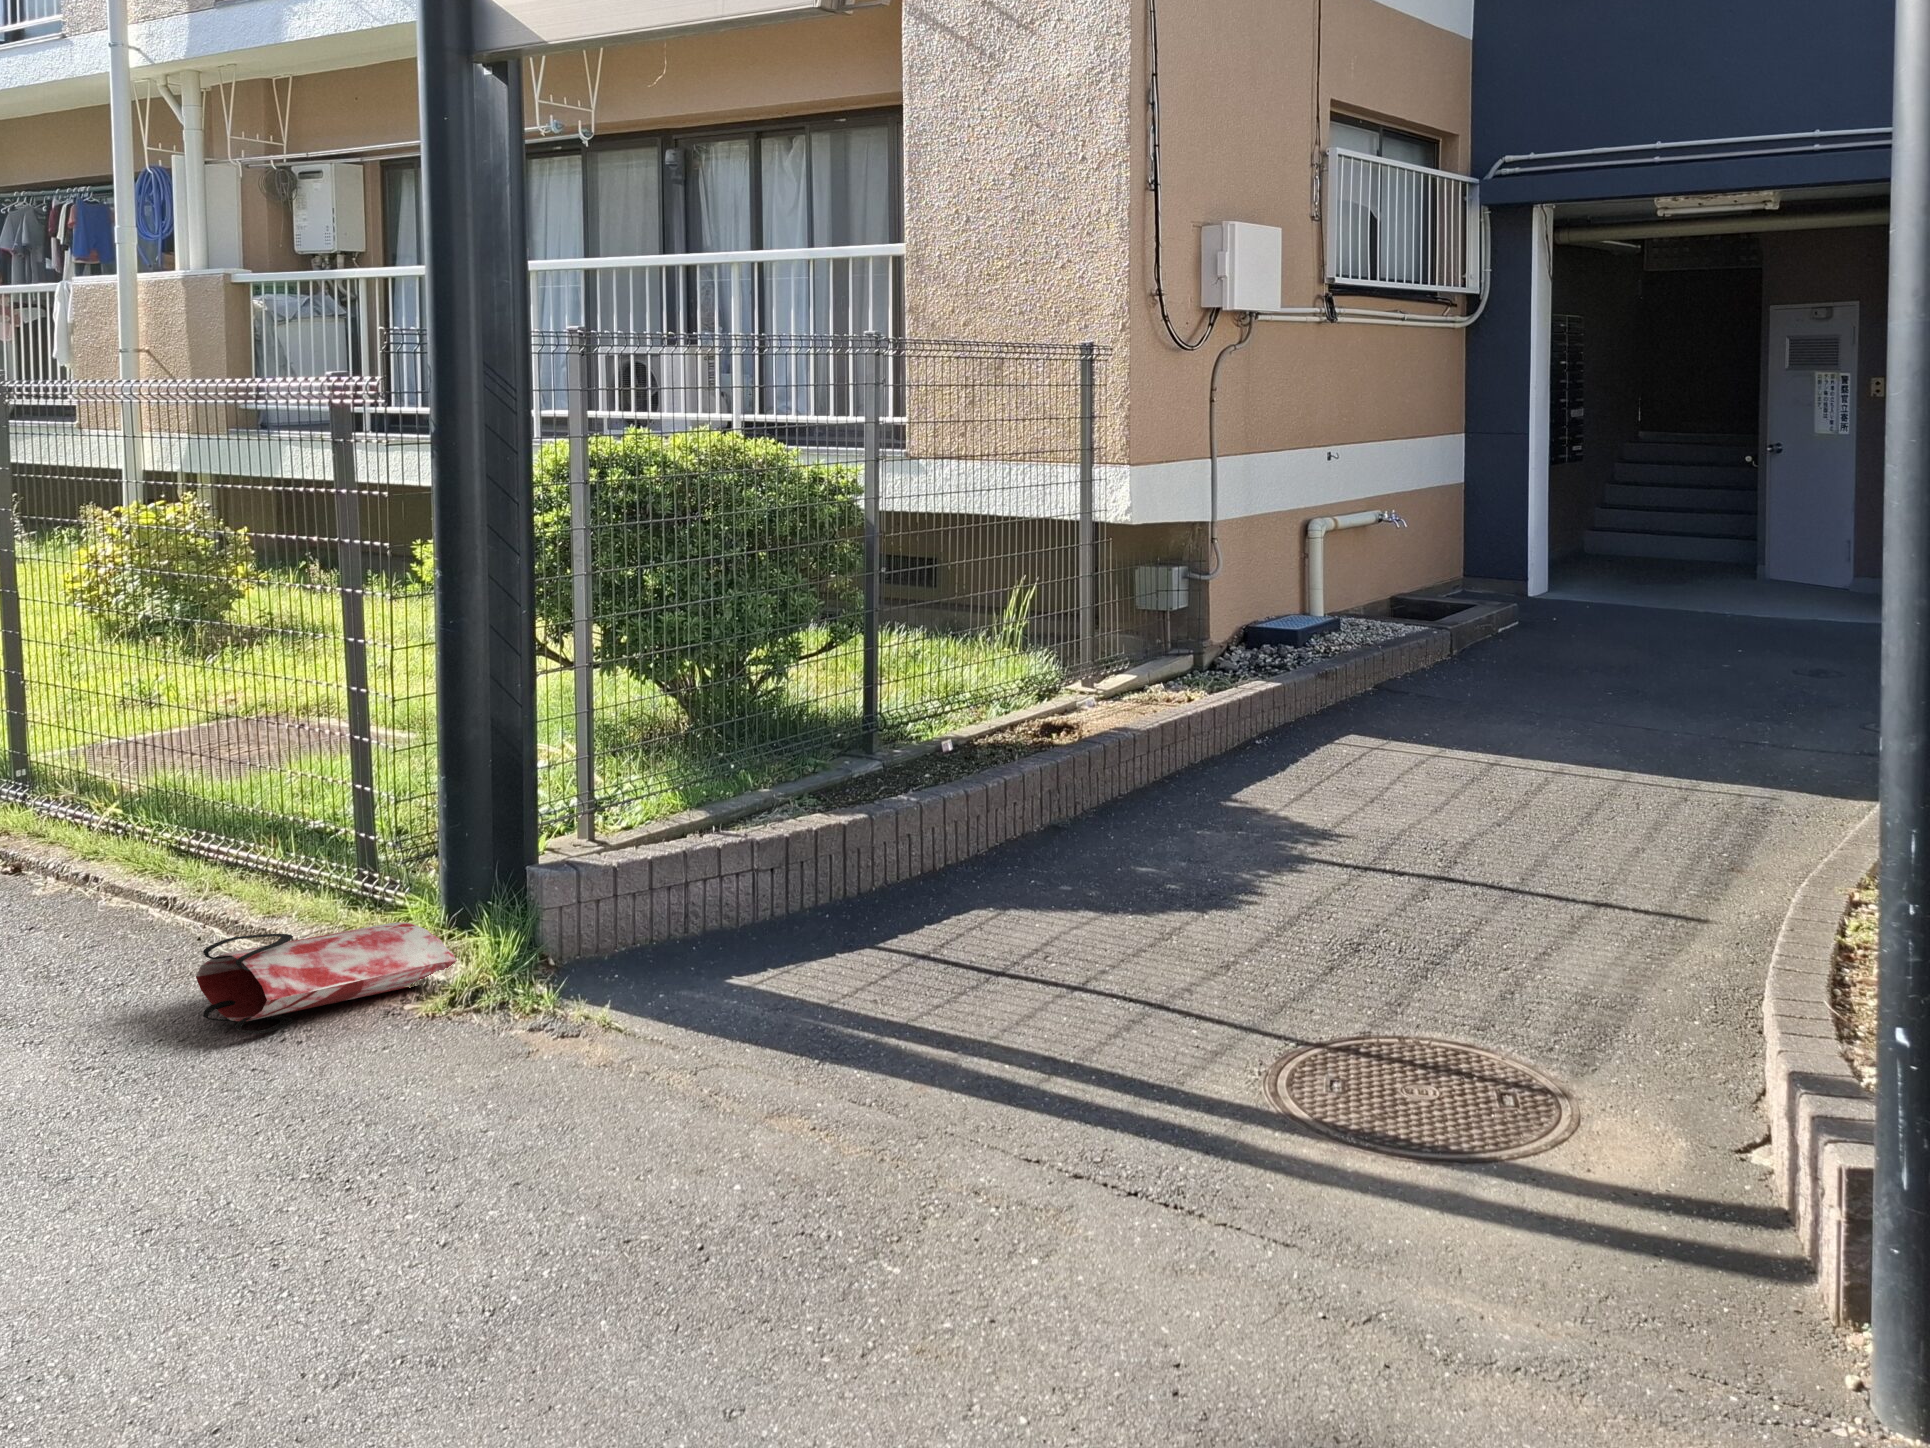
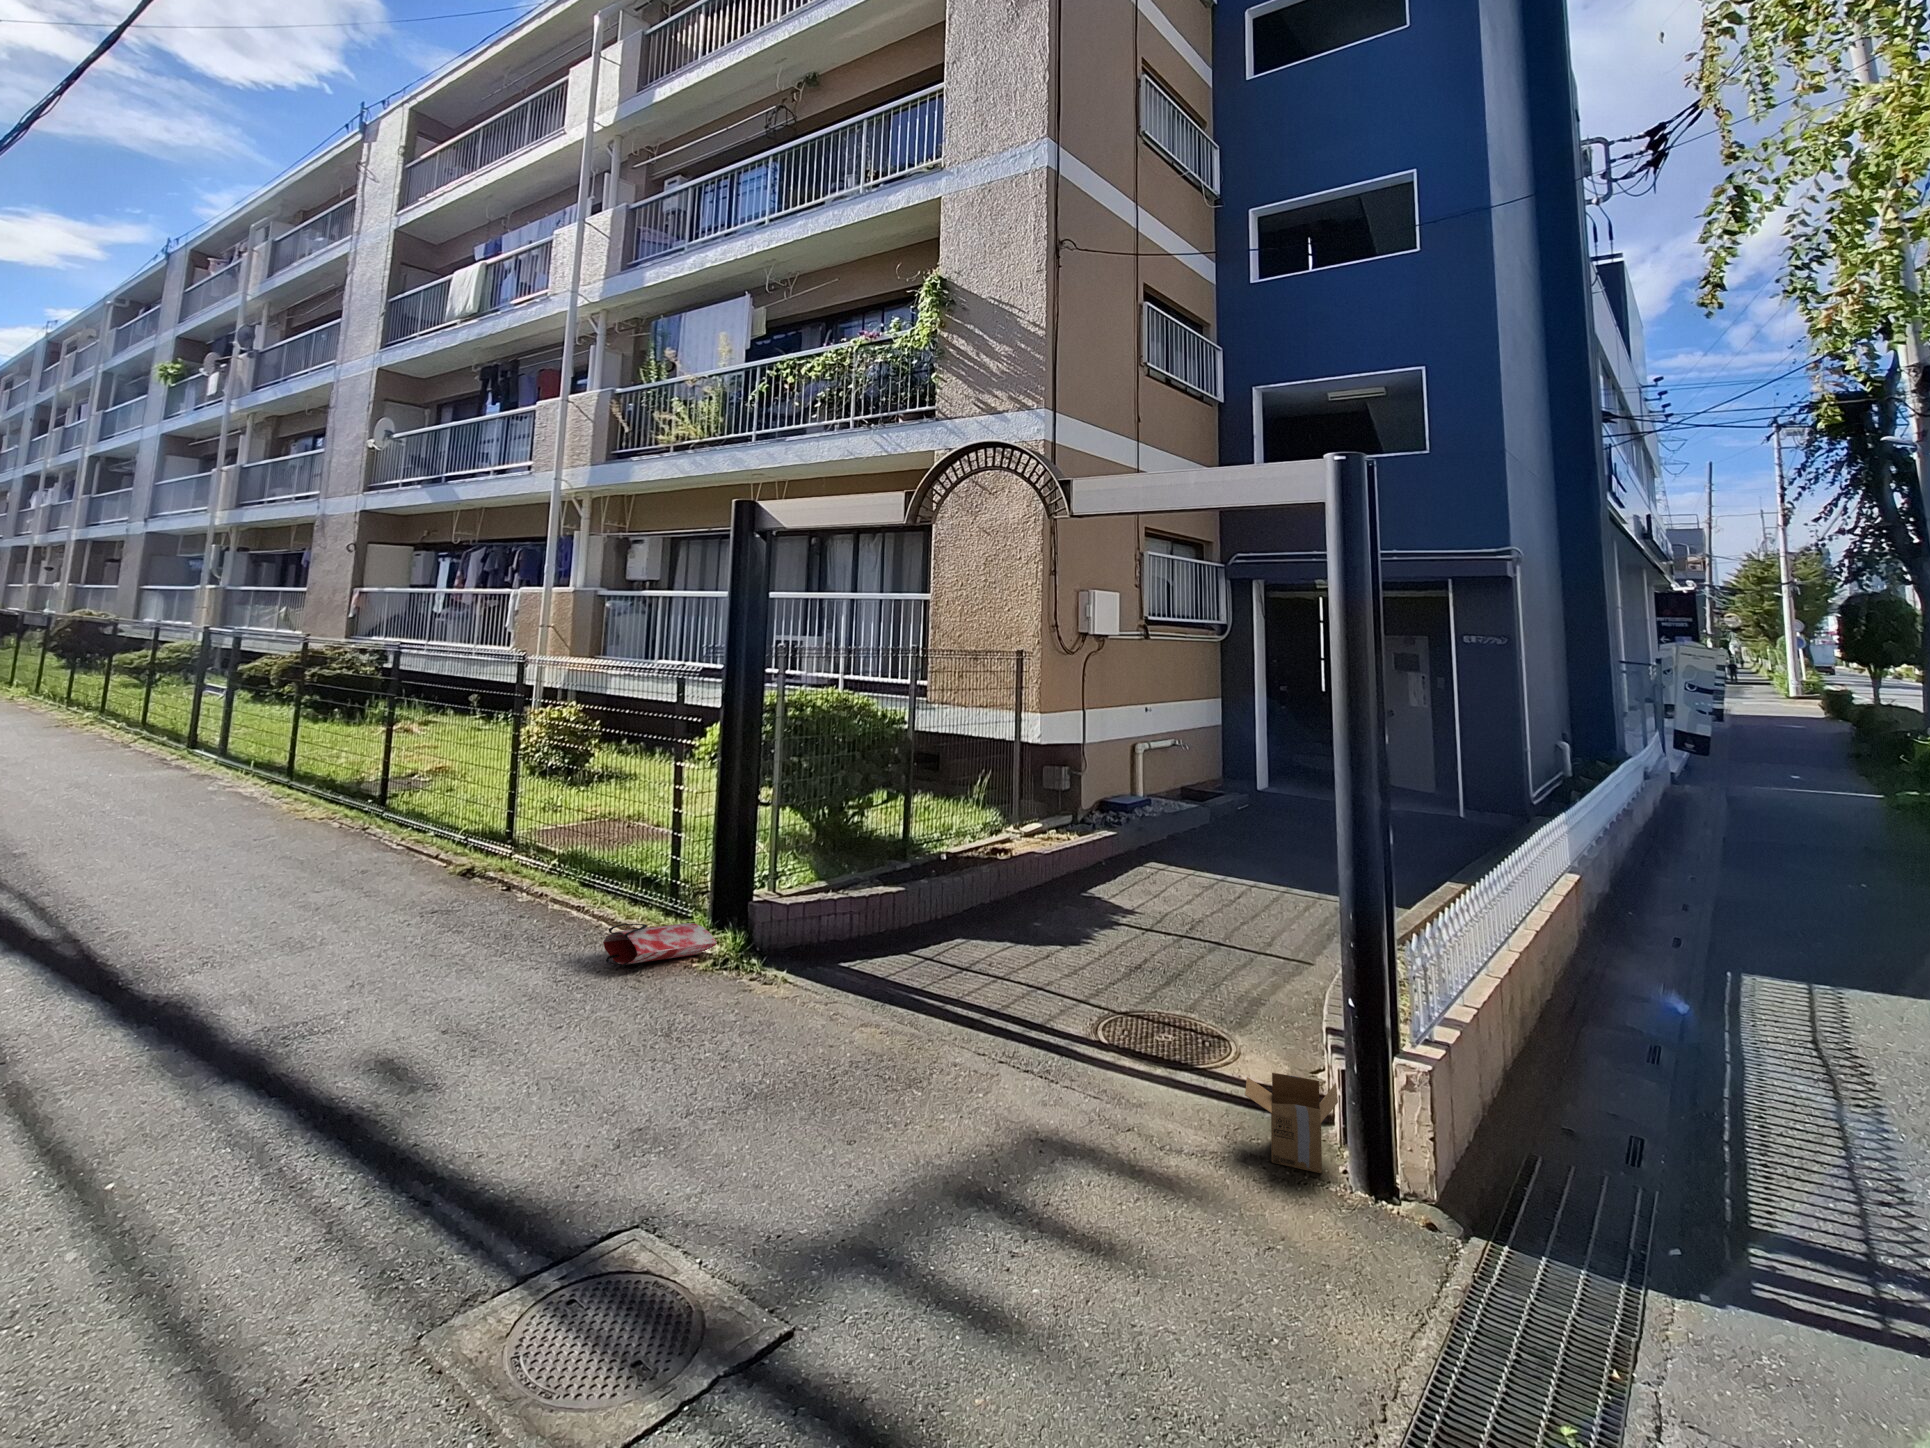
cardboard box: none [1632,1176,1849,1382] -> present [1245,1073,1338,1173]

